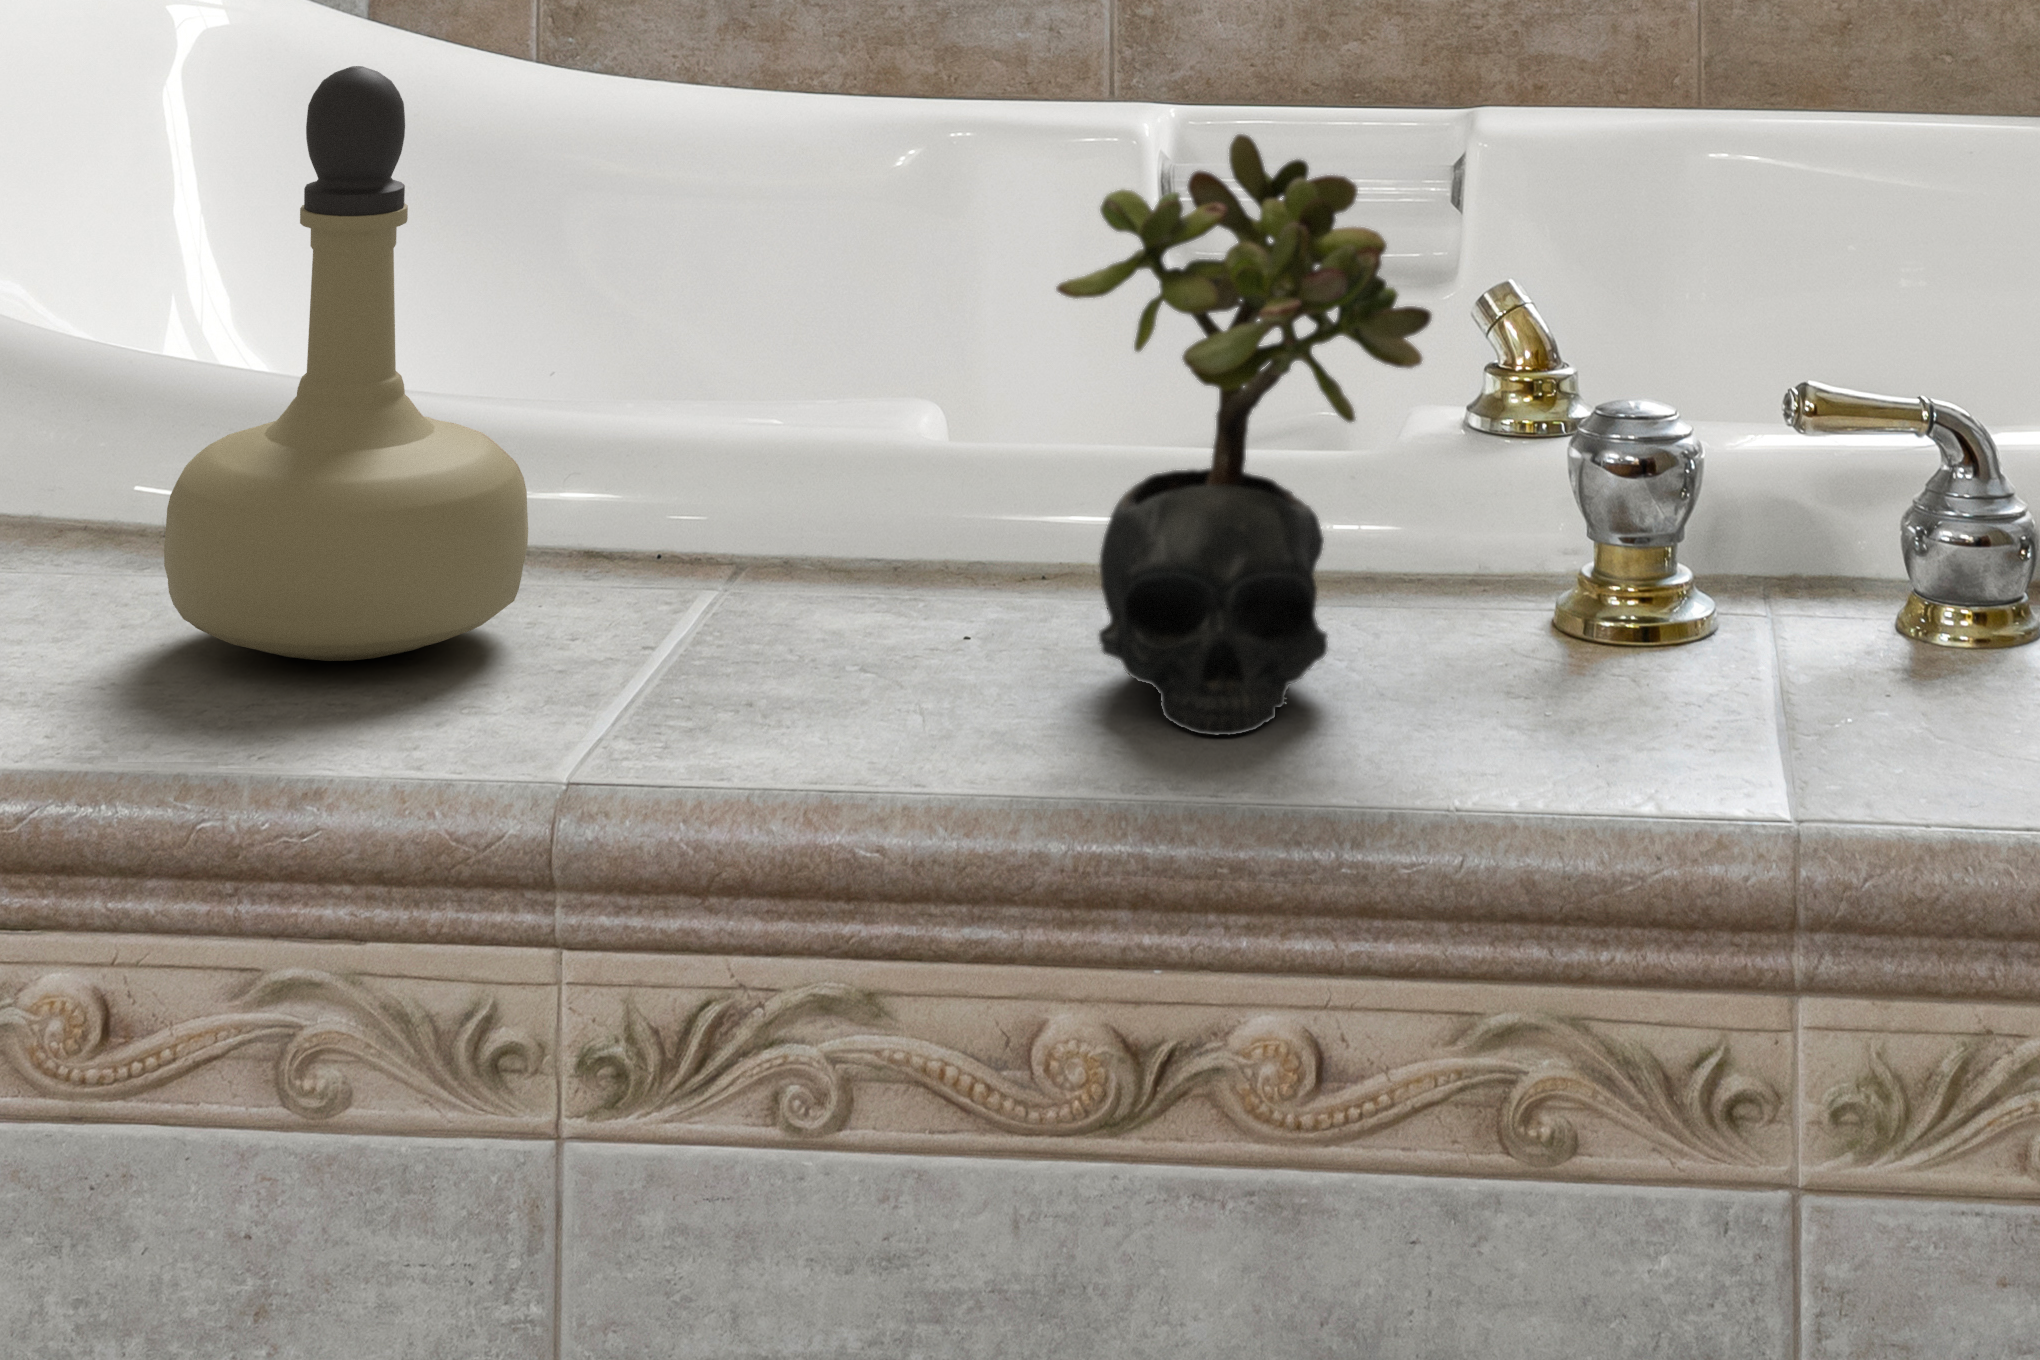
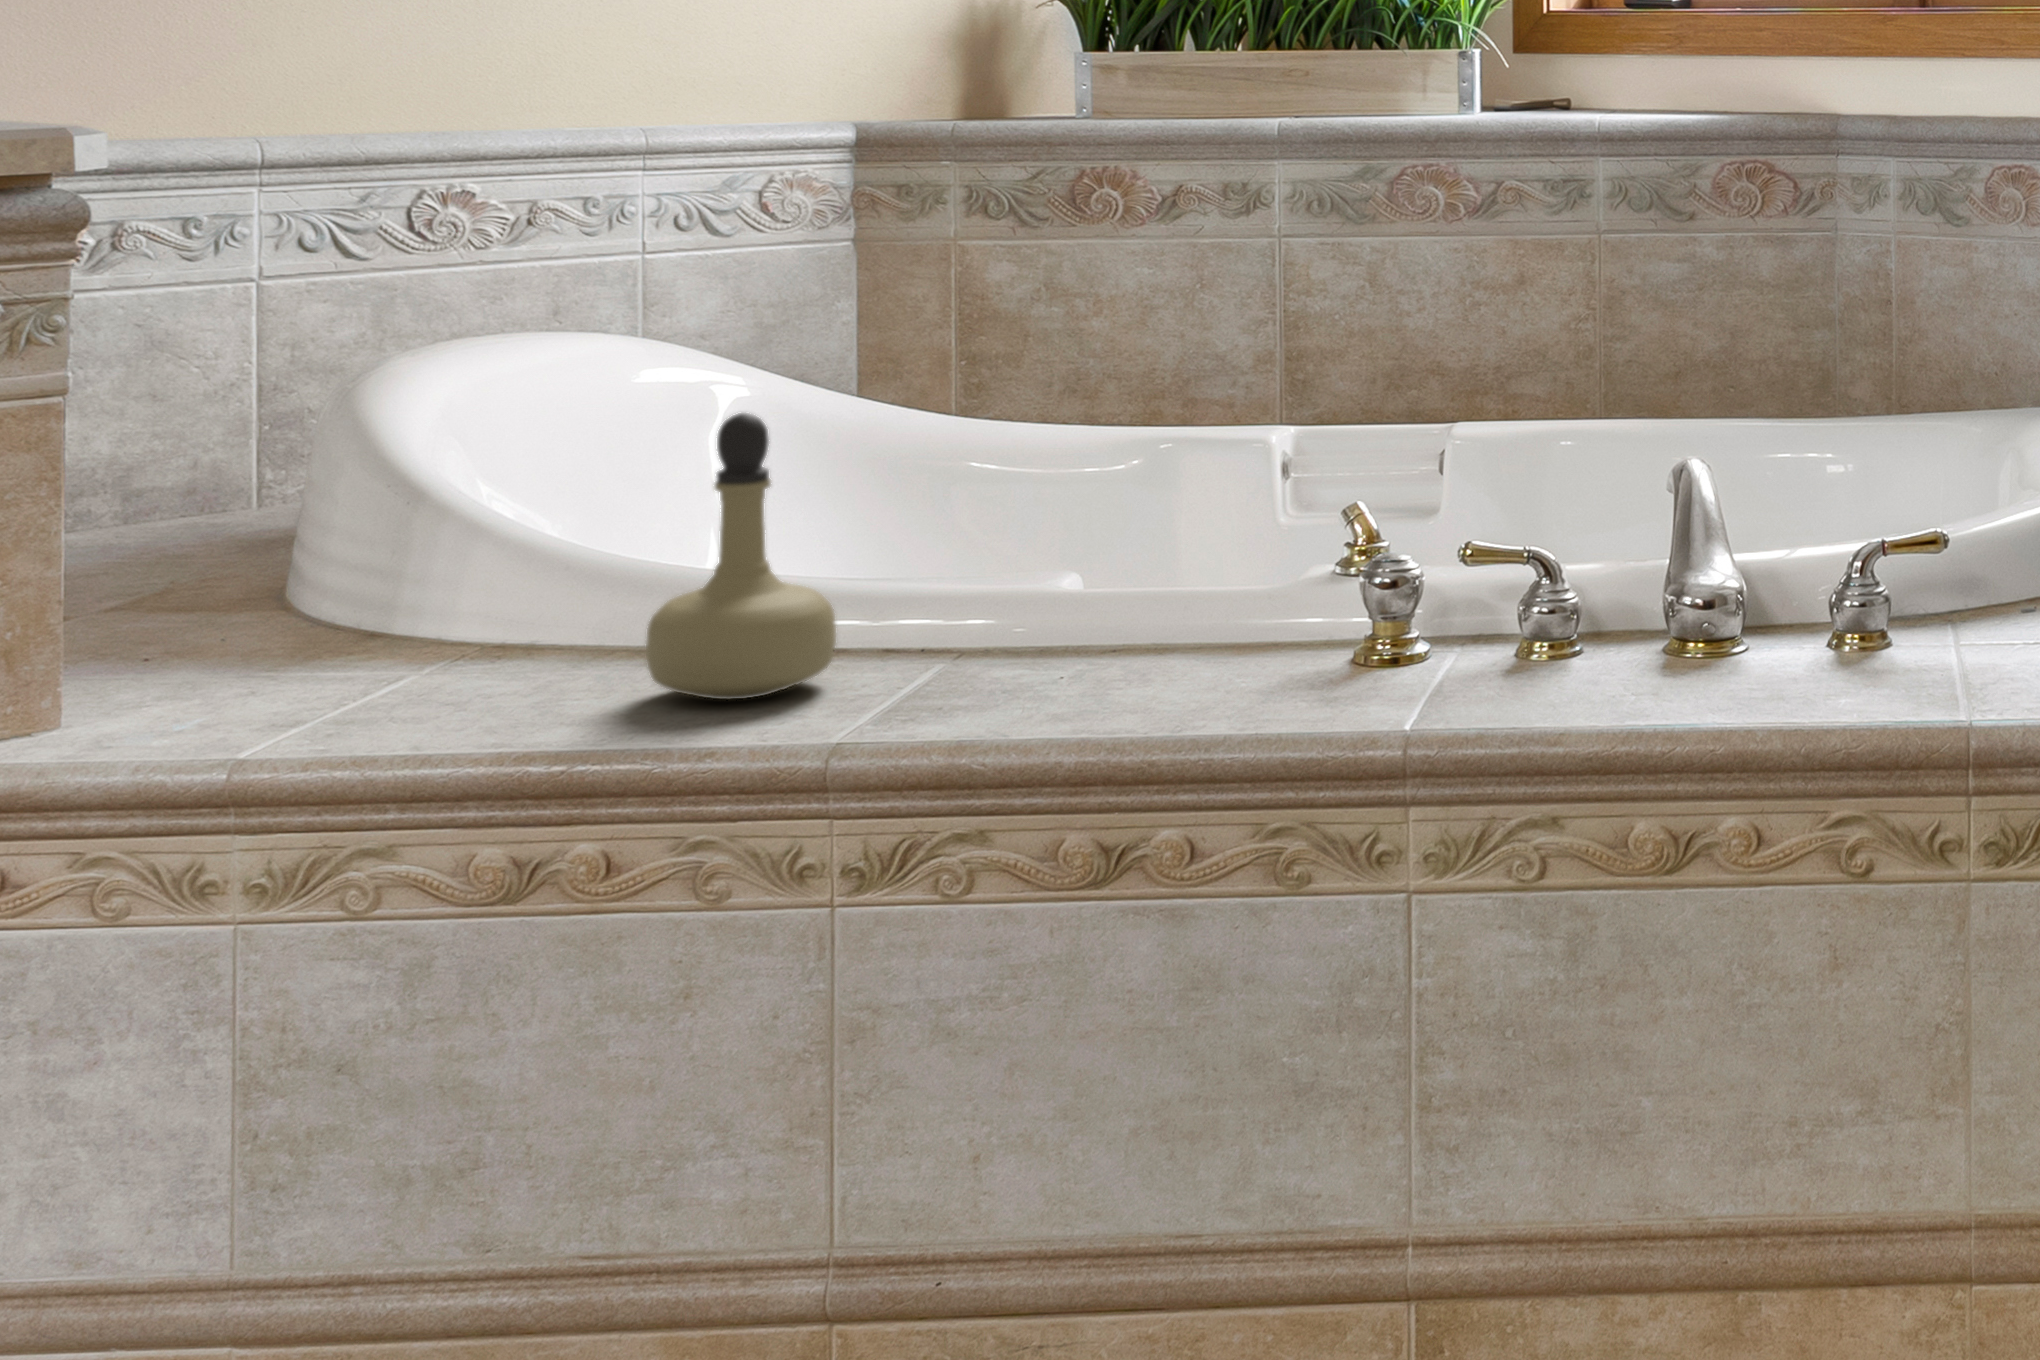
succulent plant: present [1056,134,1432,735] -> none [1084,431,1262,710]

